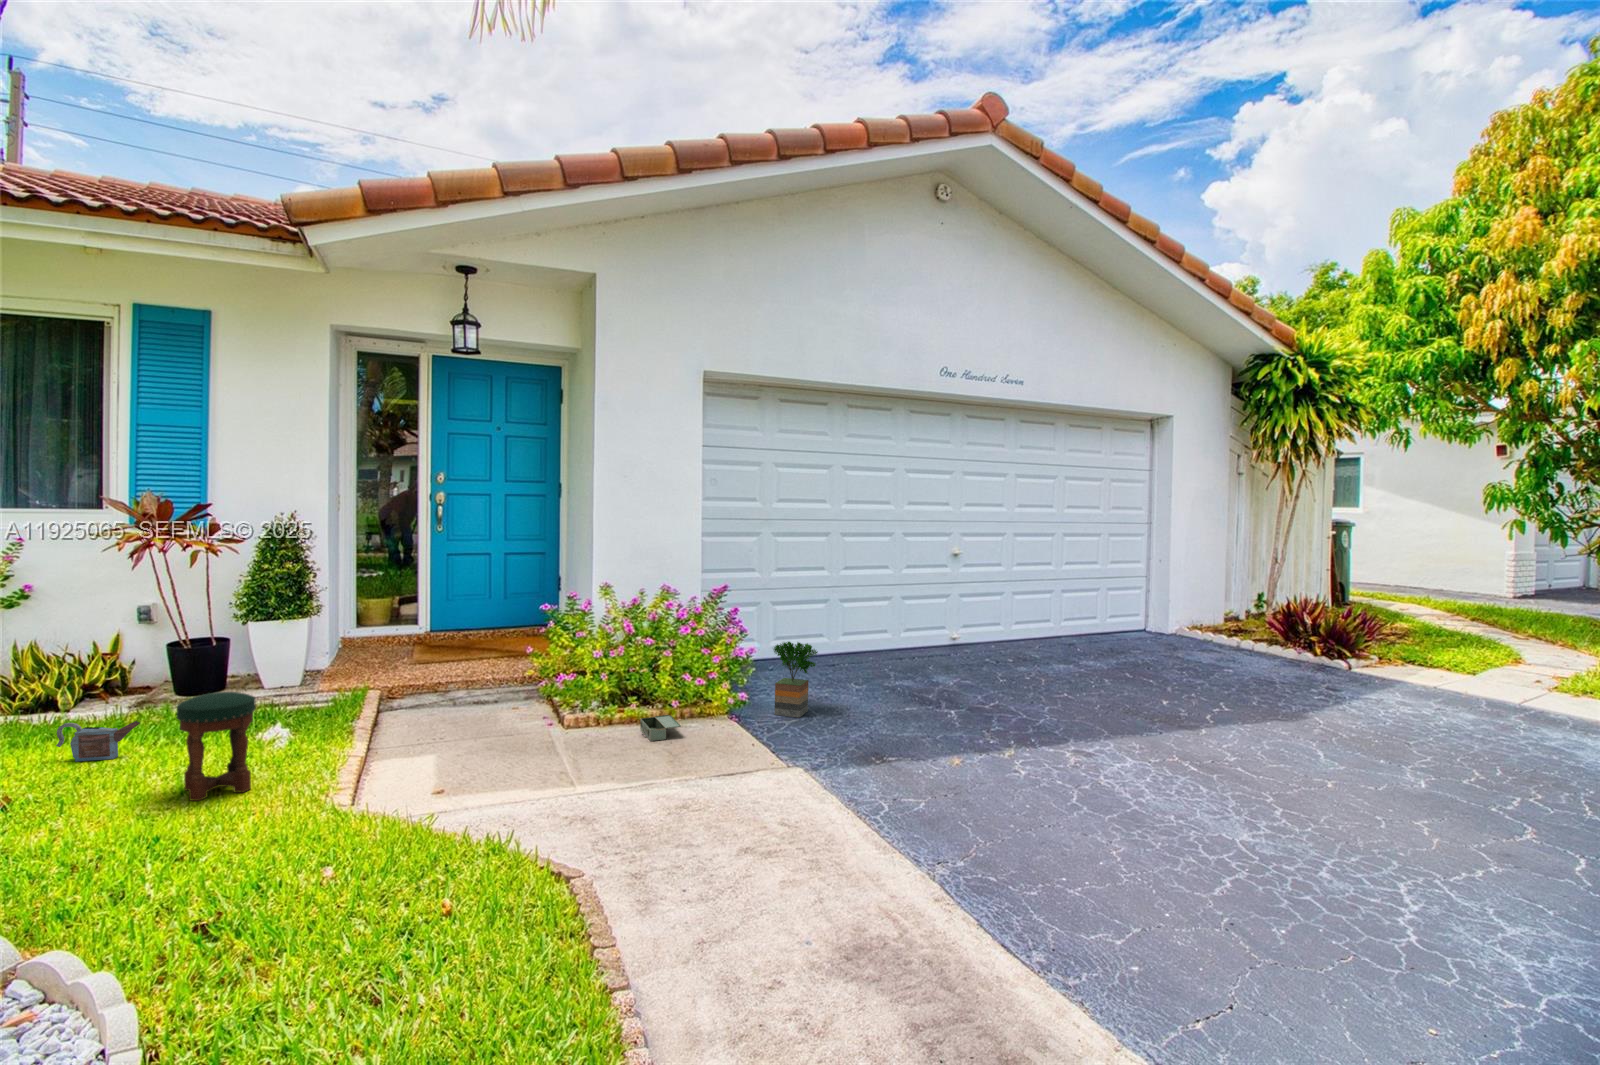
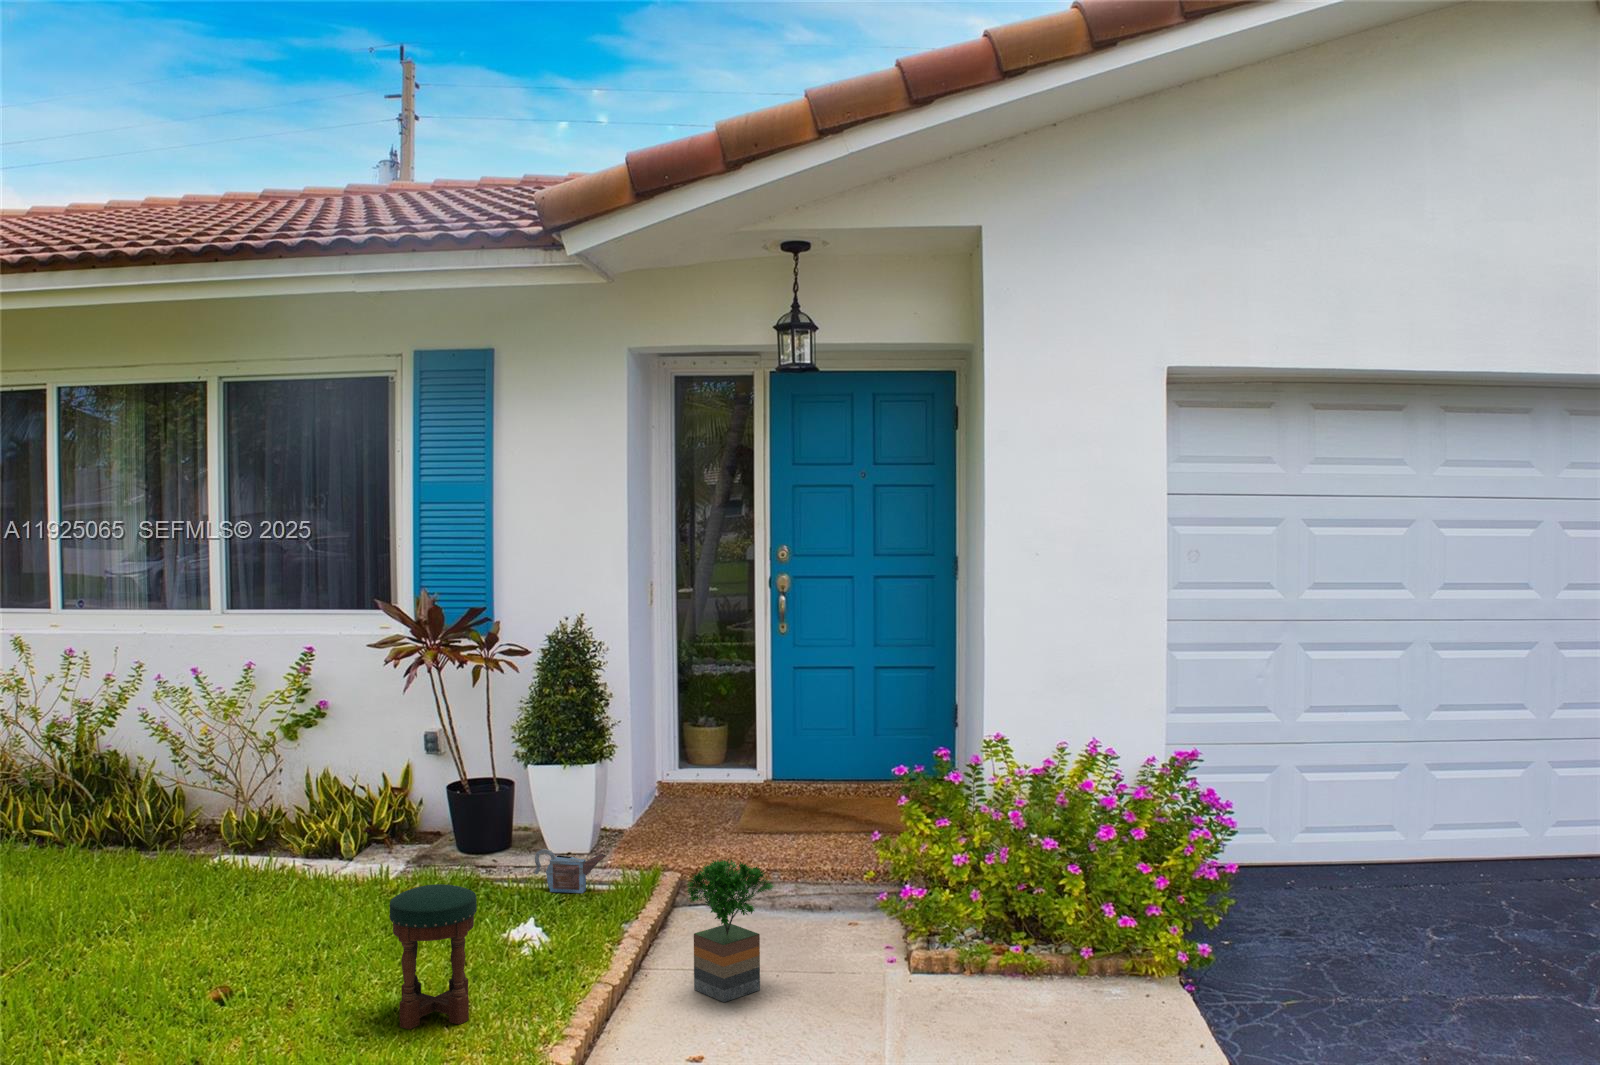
potted tree: present [773,642,818,718] -> present [687,859,774,1002]
toolbox: present [640,715,681,741] -> none [1018,972,1081,1018]
watering can: present [56,721,140,761] -> present [534,849,605,893]

